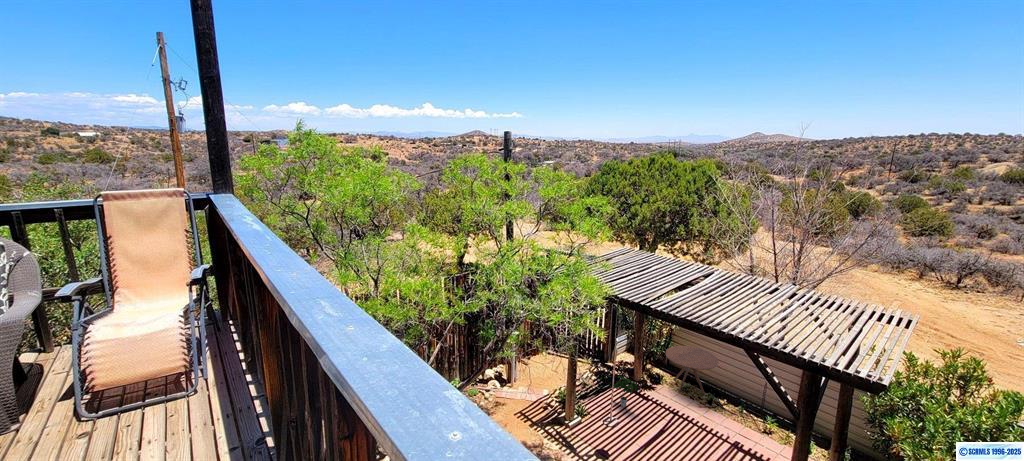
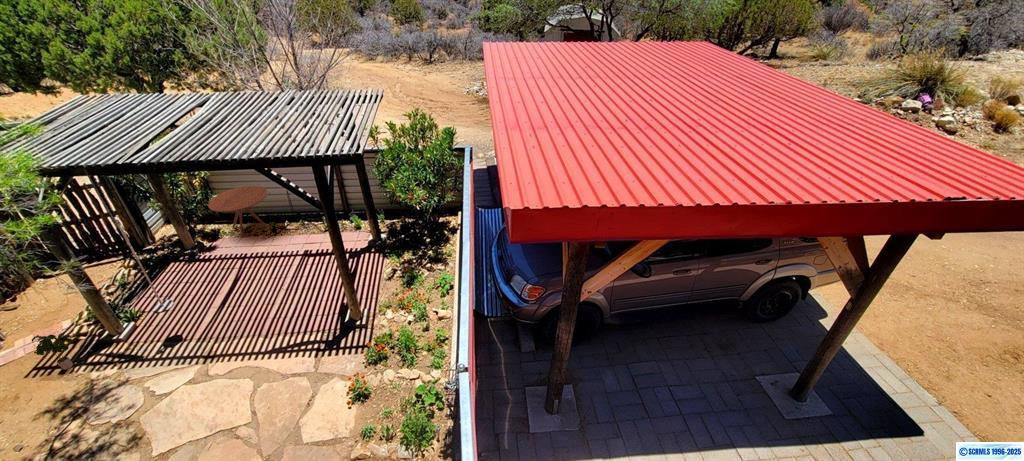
potted plant: present [613,376,637,406] -> present [32,333,73,370]

